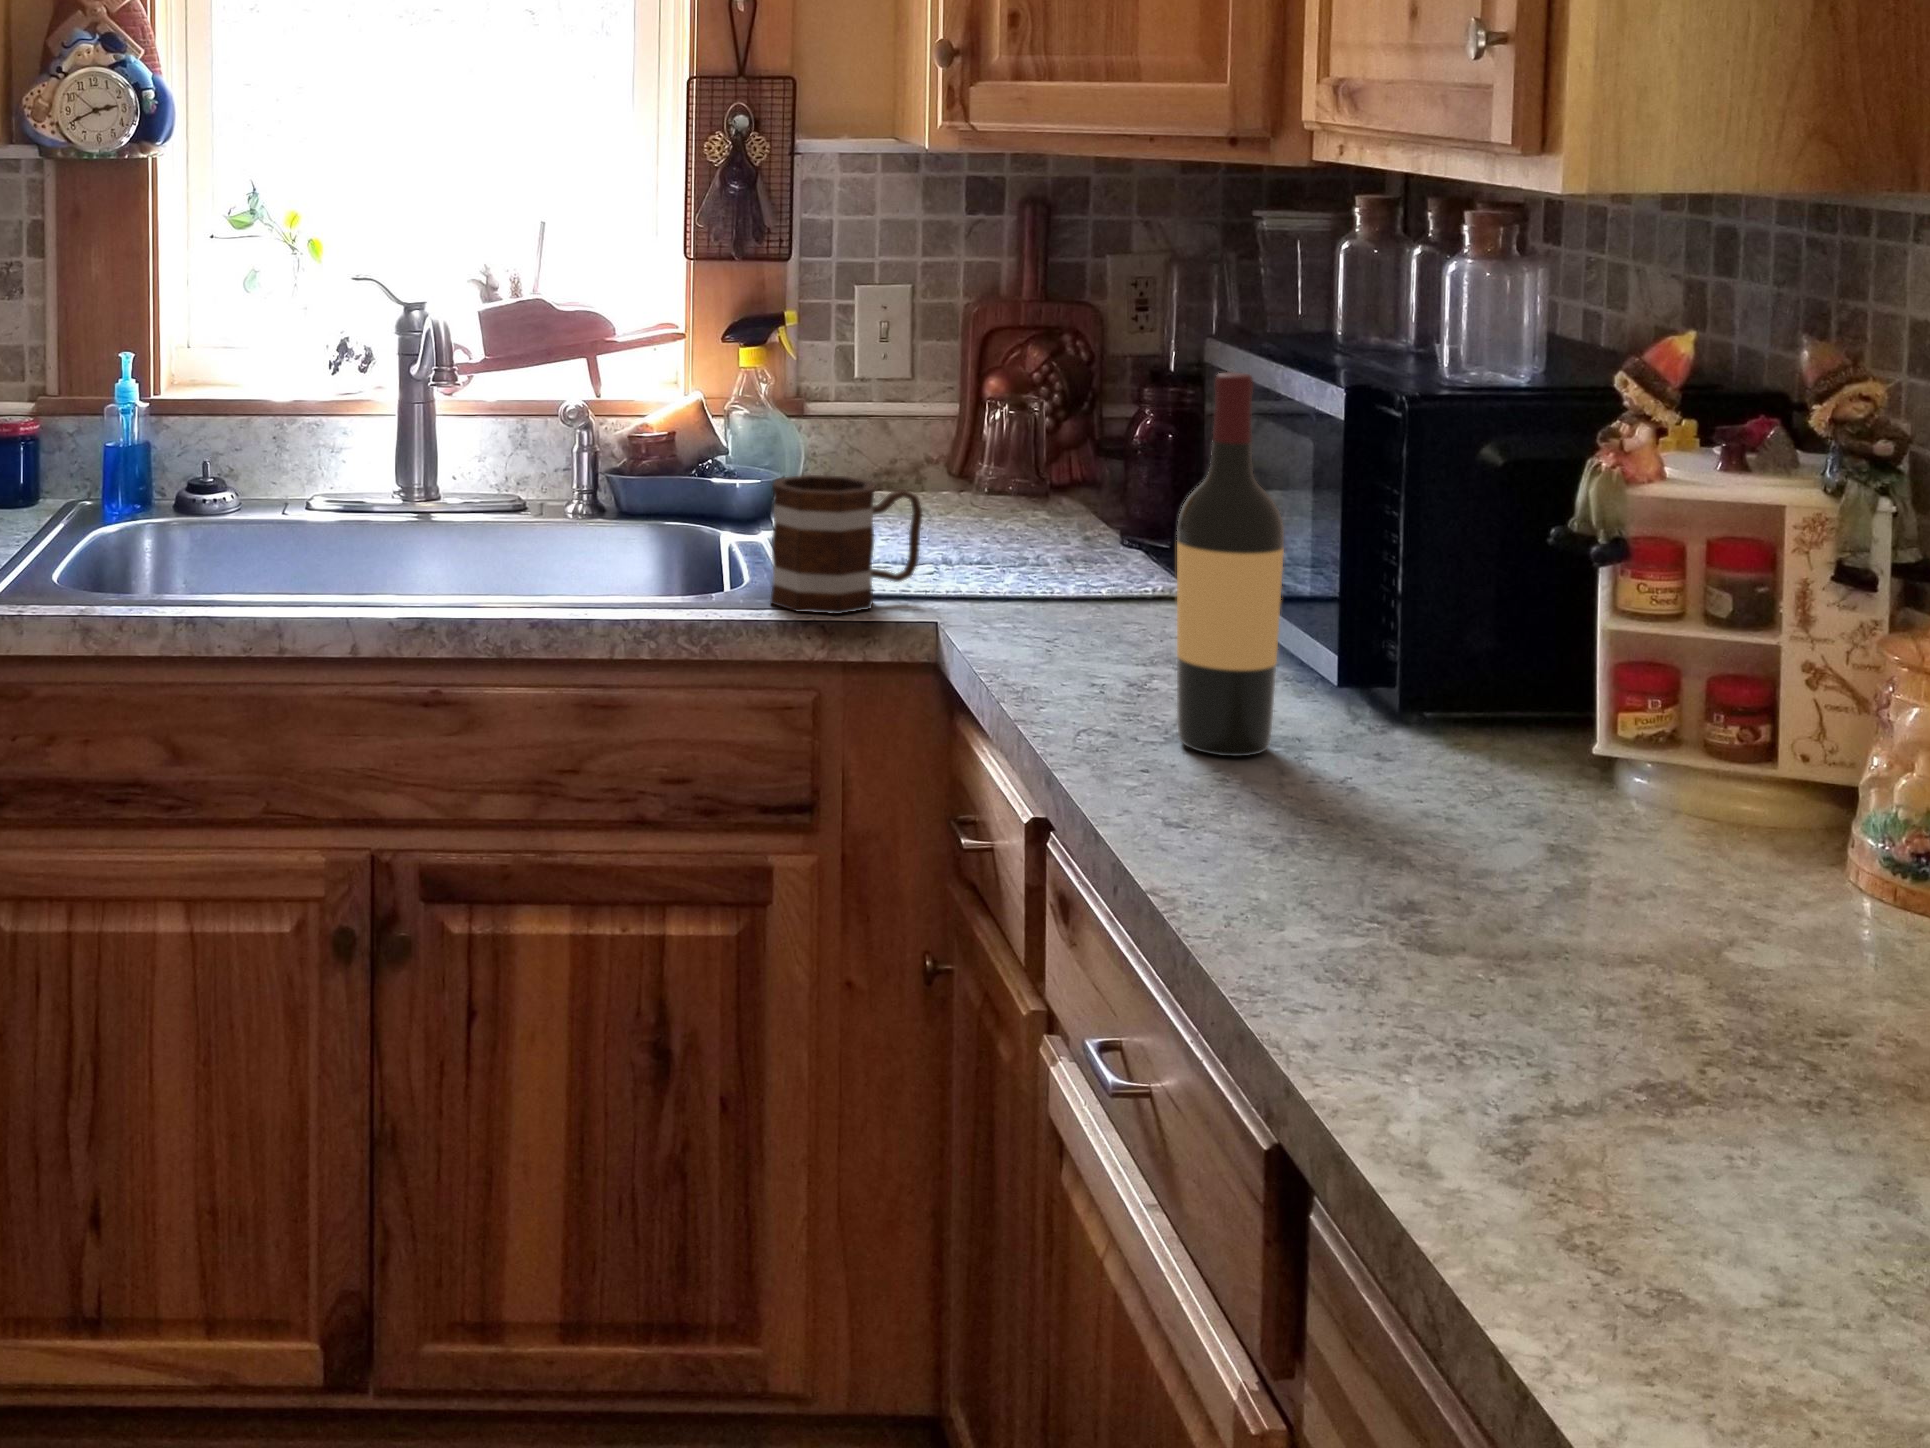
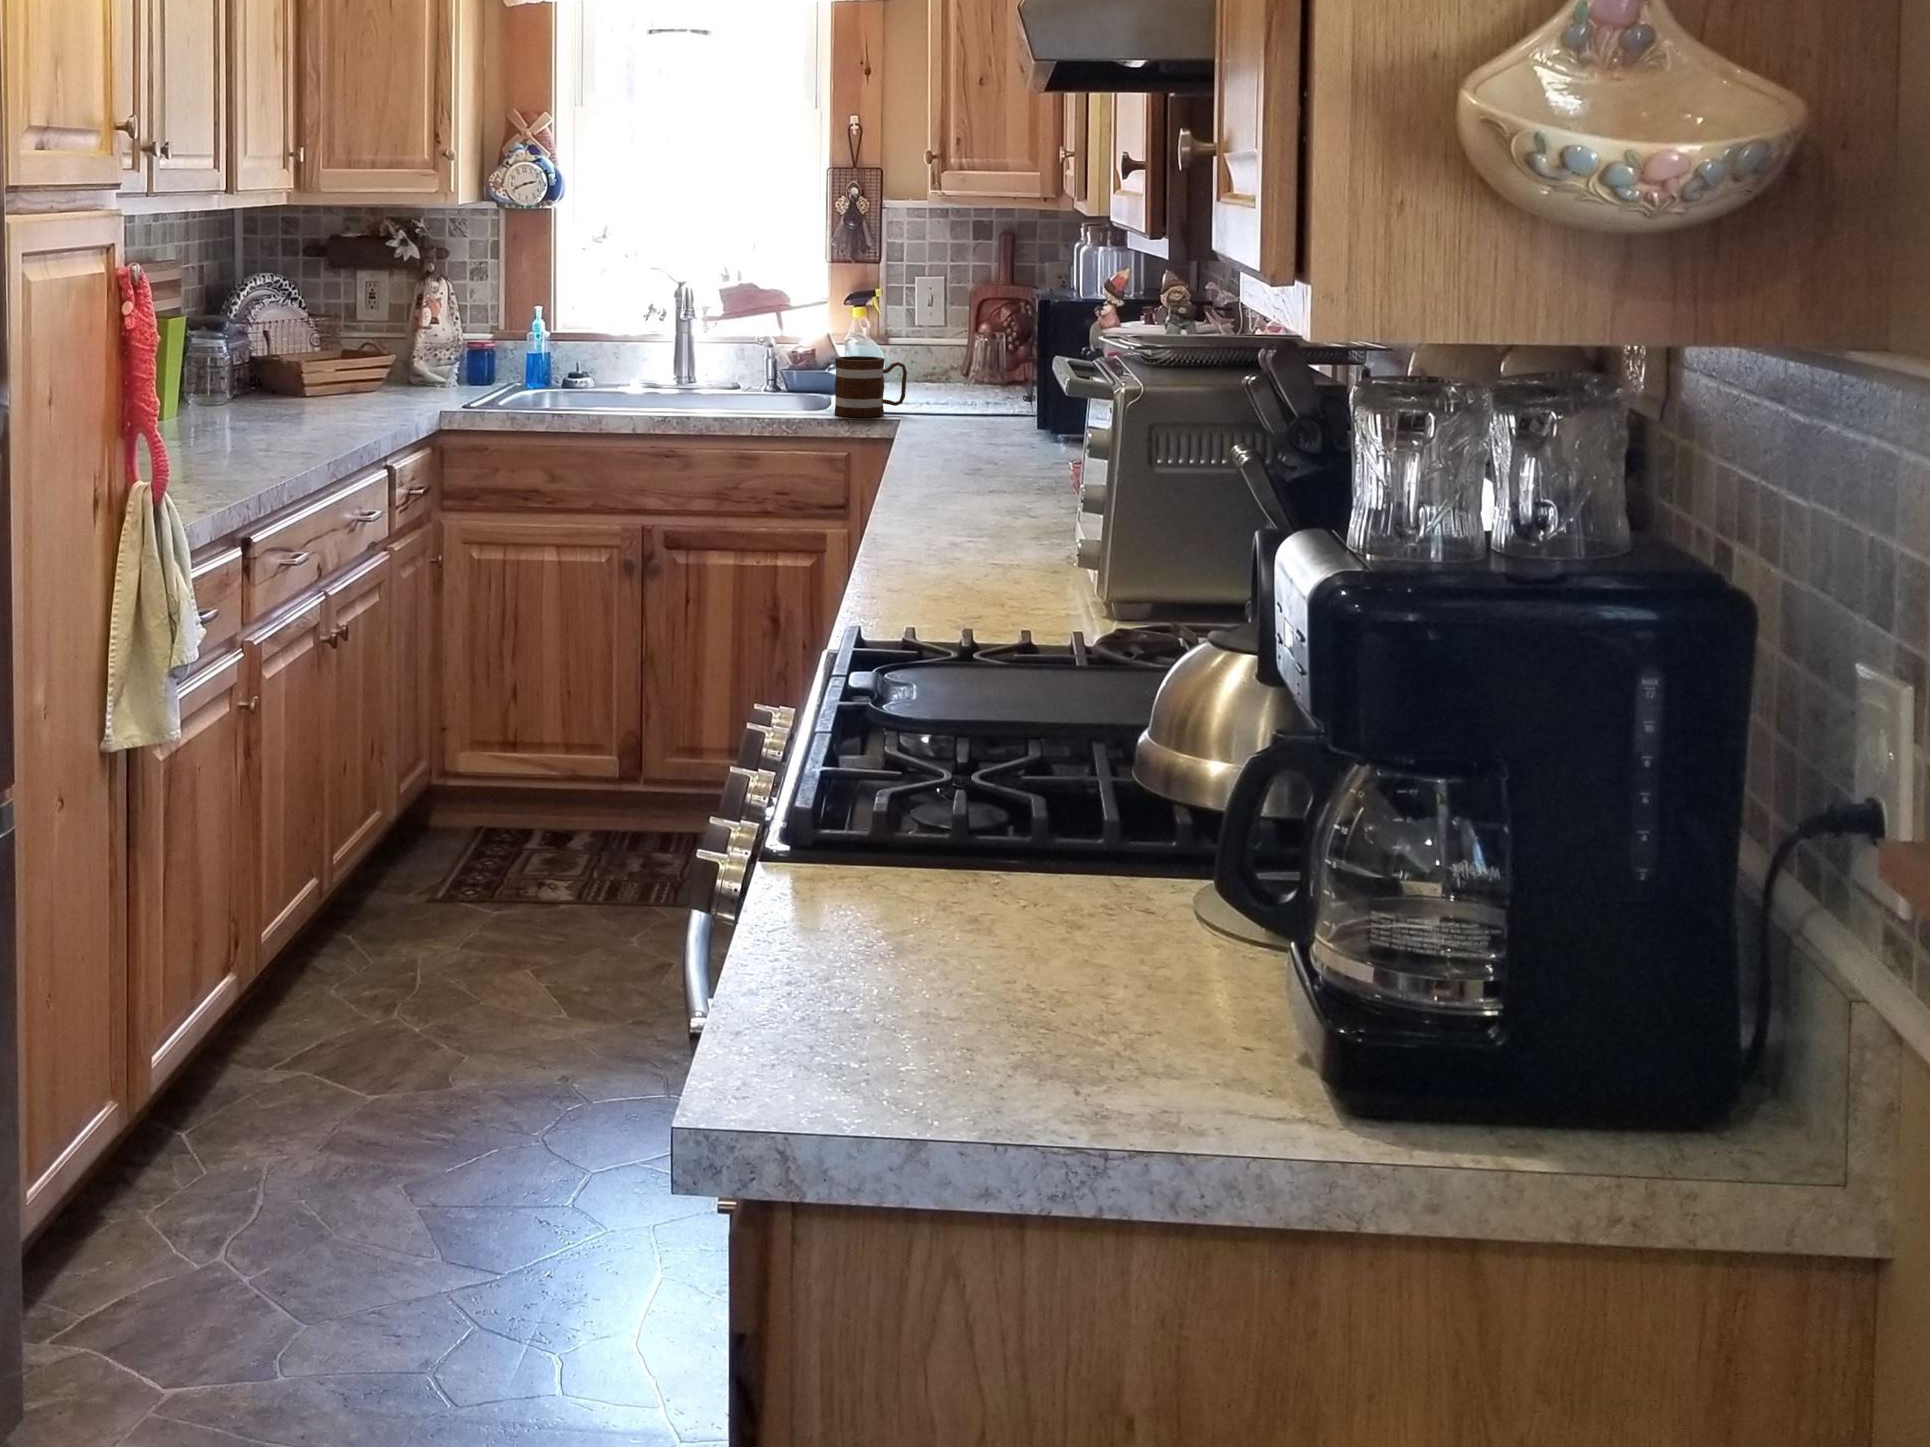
wine bottle: present [1177,372,1284,756] -> none [971,292,1013,453]

